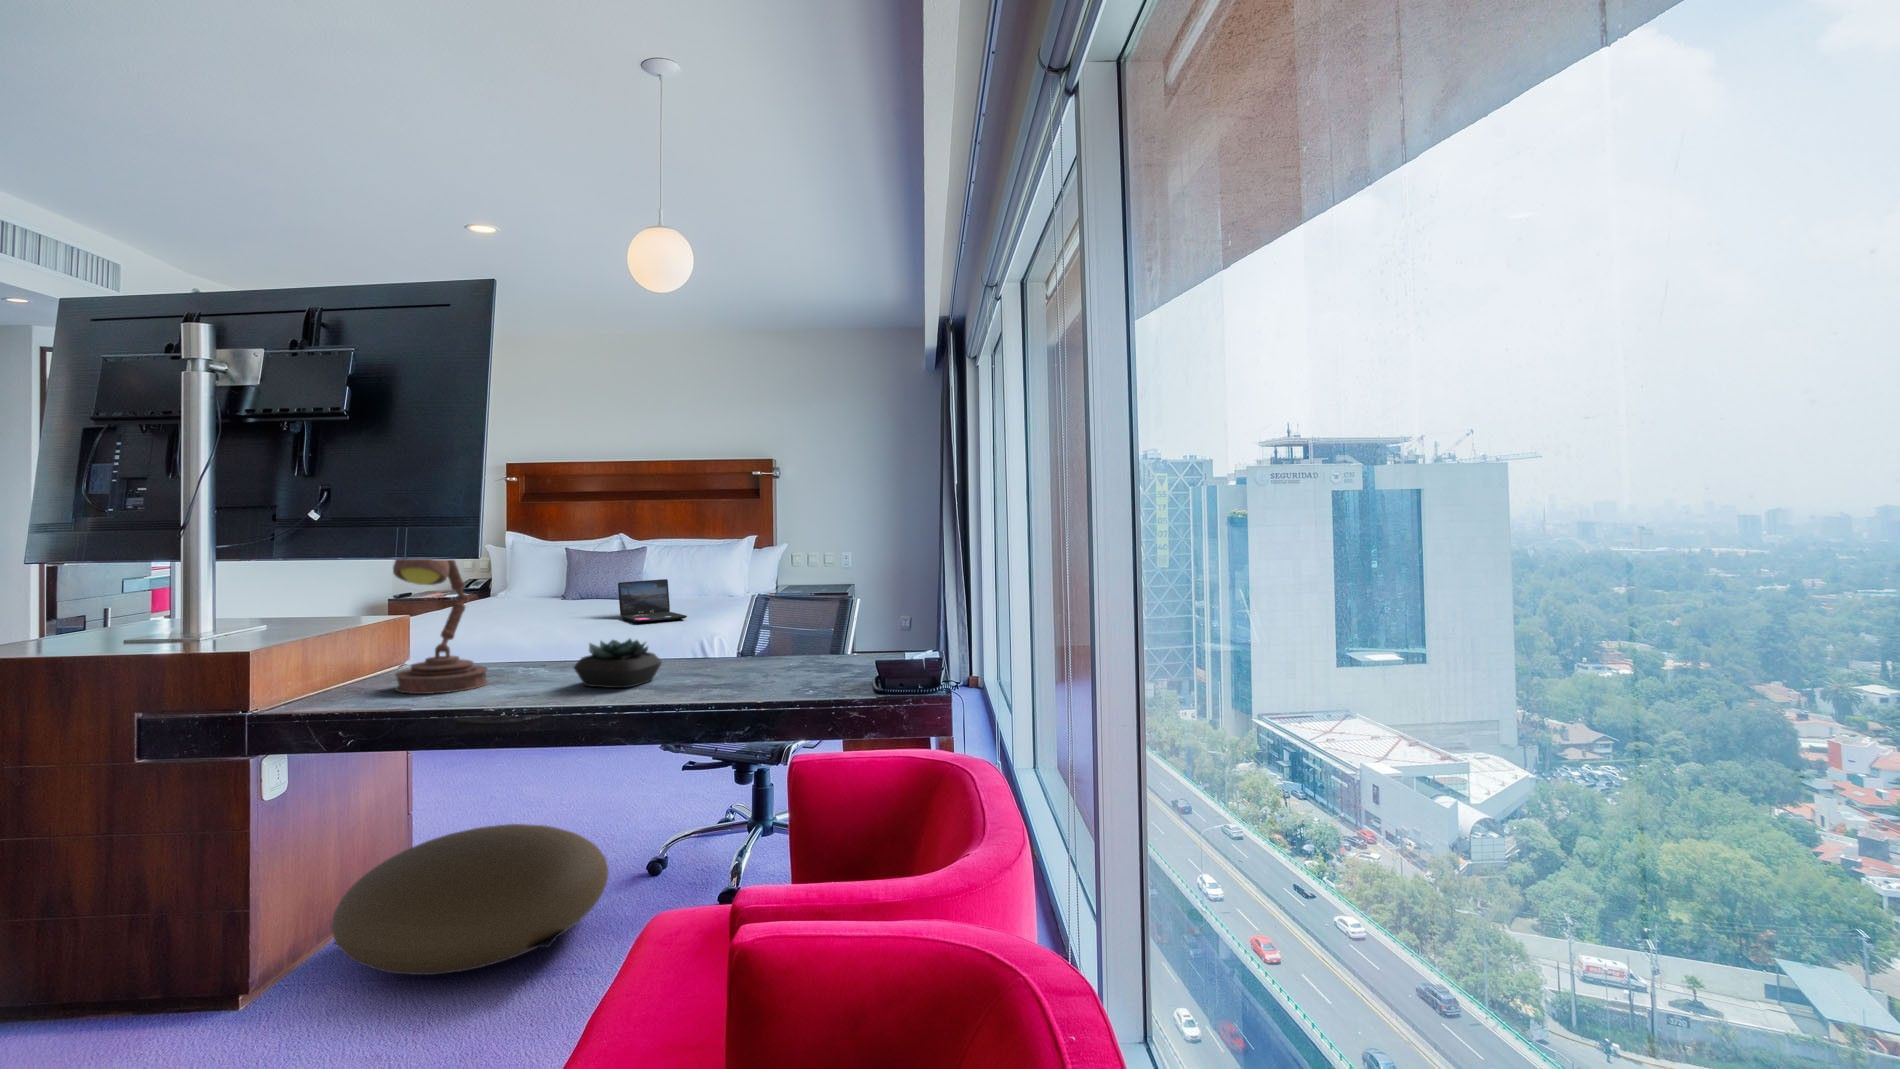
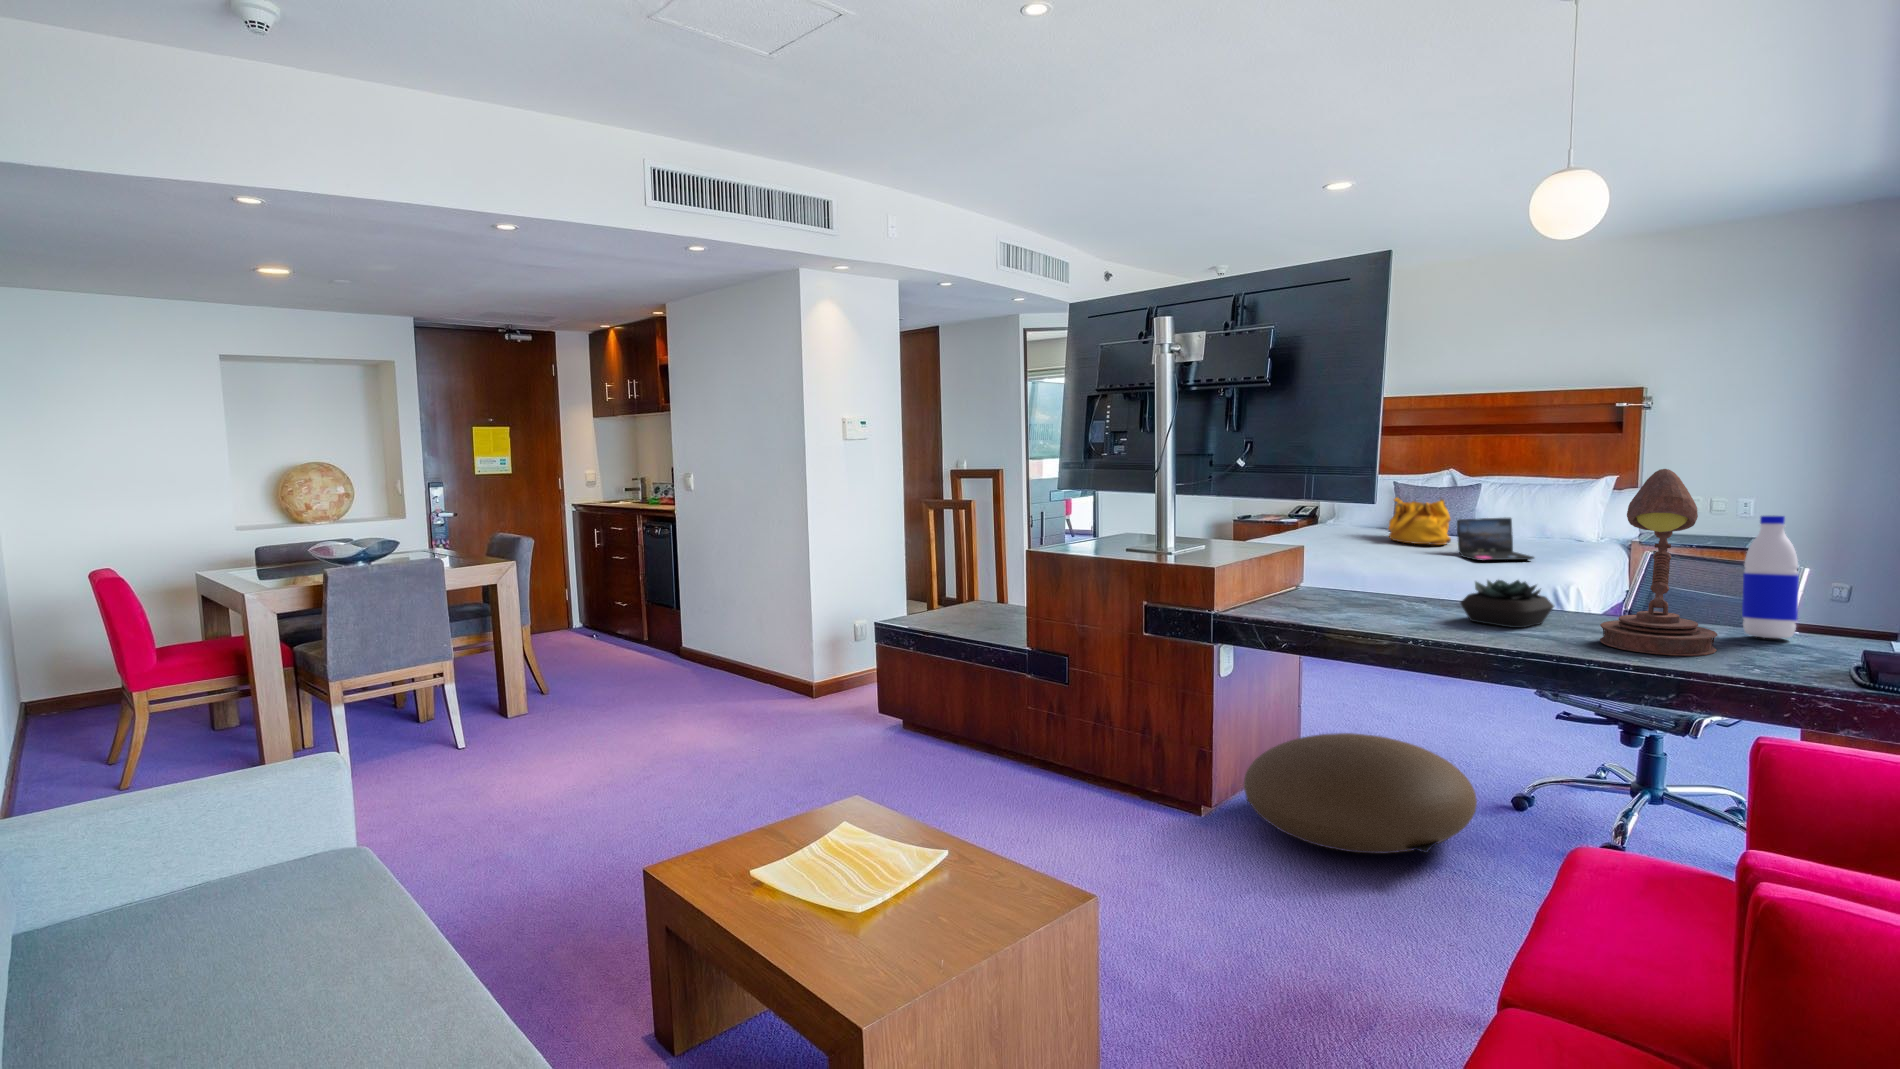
desk lamp: present [393,559,488,694] -> present [1600,469,1718,656]
handbag: none [554,560,616,610] -> present [1389,498,1451,545]
water bottle: none [804,568,840,674] -> present [1742,516,1799,638]

